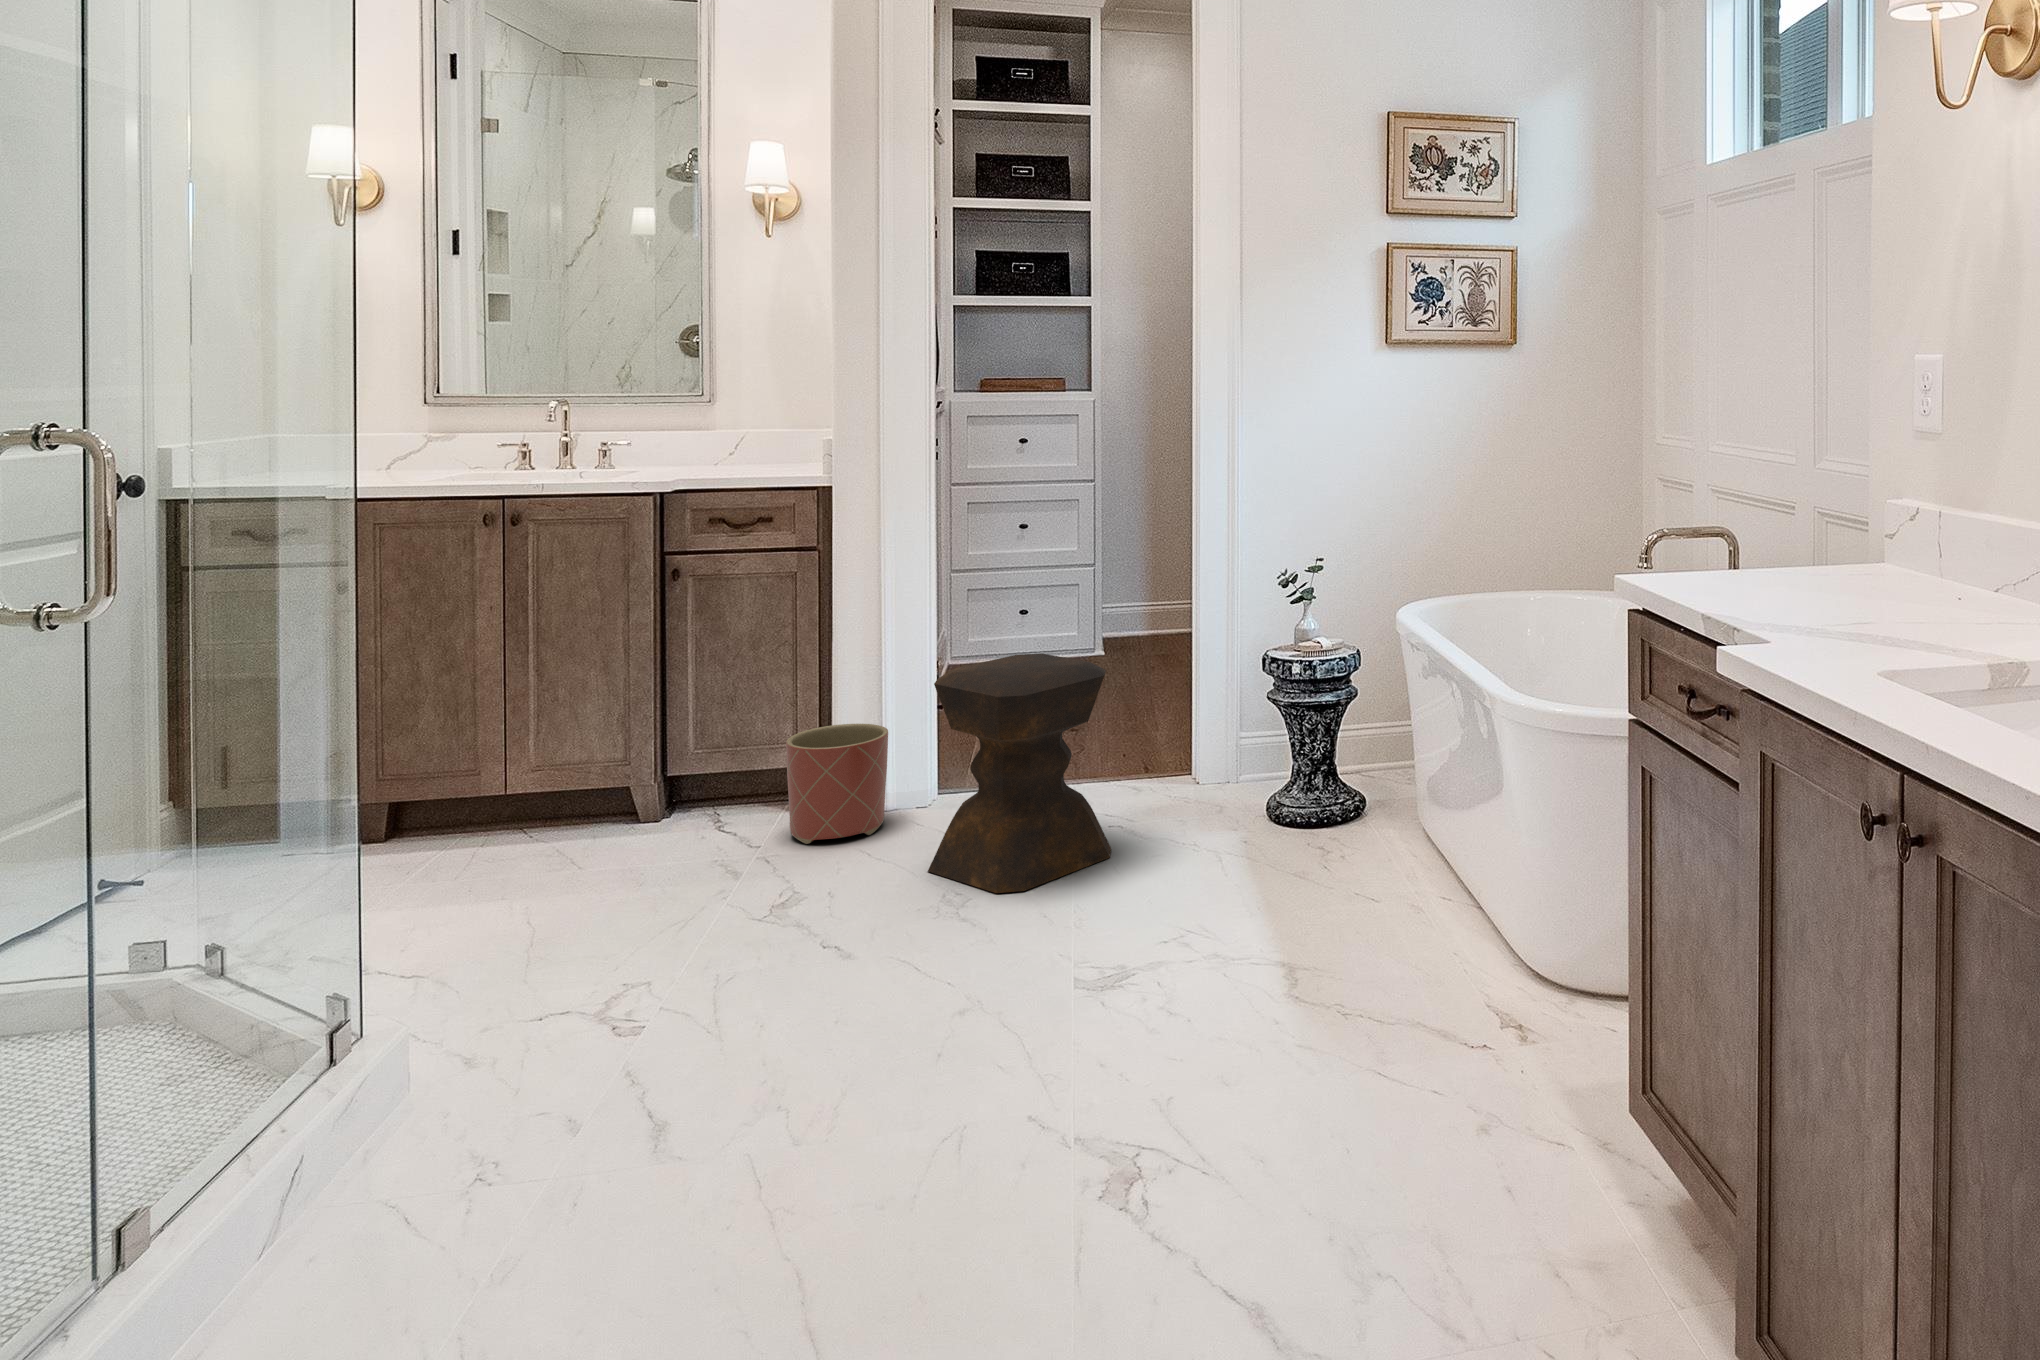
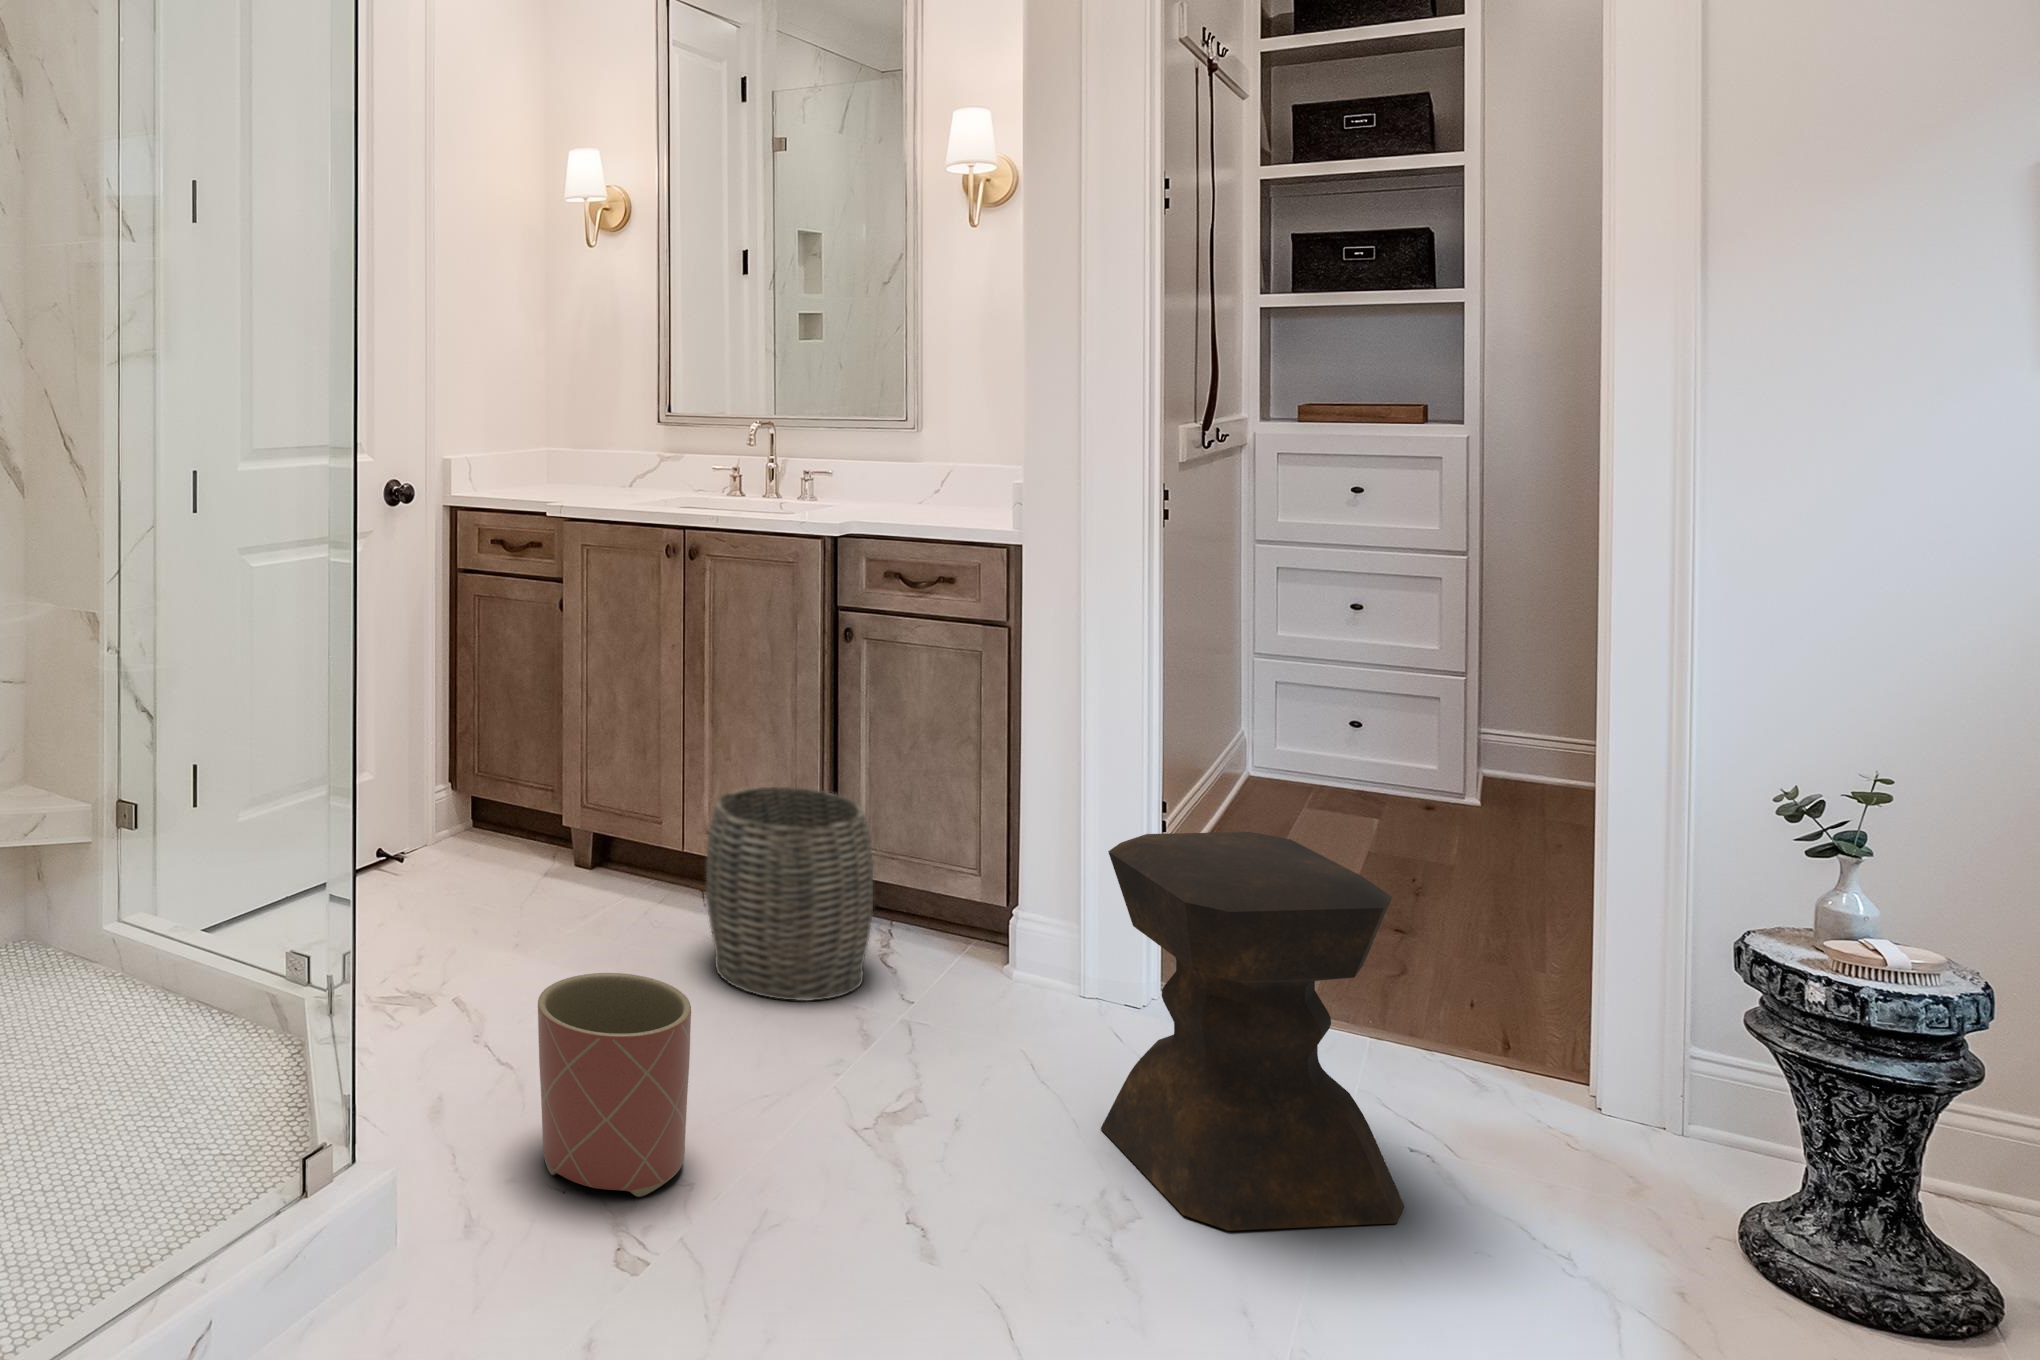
woven basket: none [555,708,716,882] -> present [706,787,873,1001]
planter: present [786,724,888,844] -> present [538,973,691,1197]

